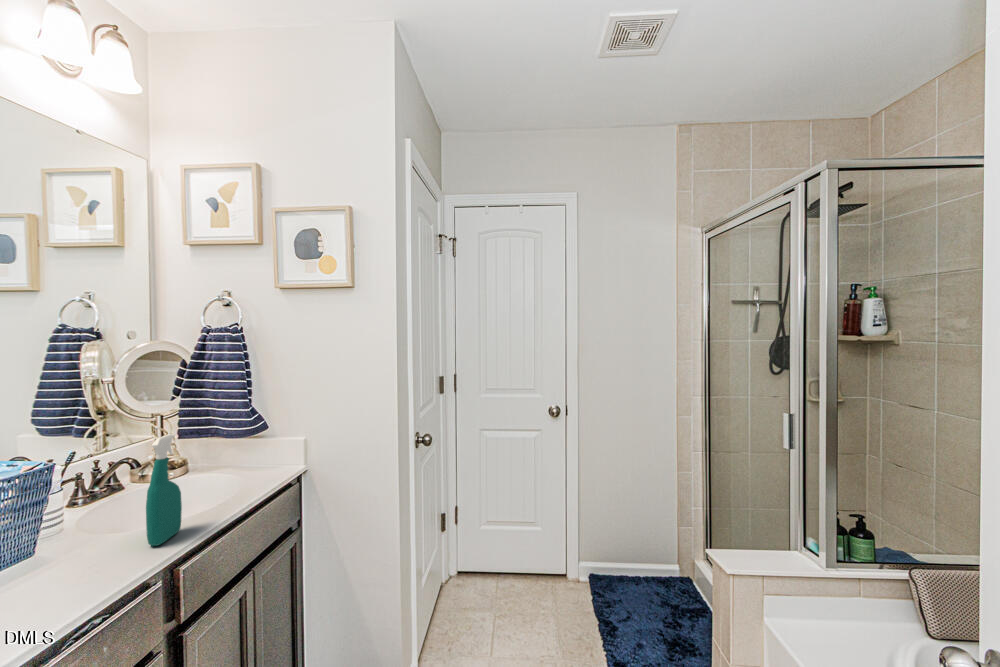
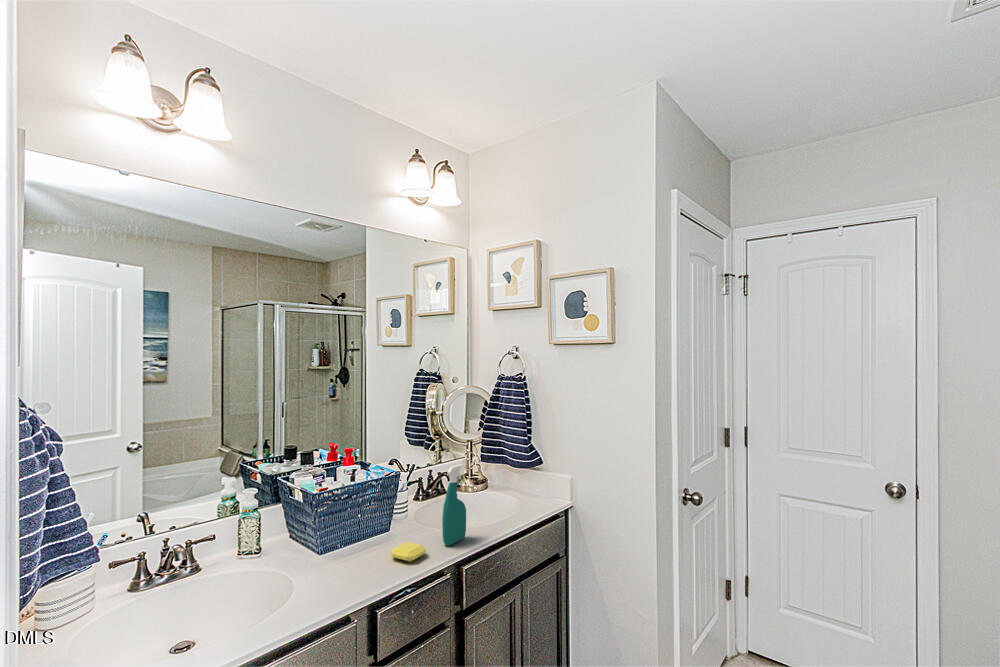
soap bar: none [55,554,124,585] -> present [391,542,426,562]

